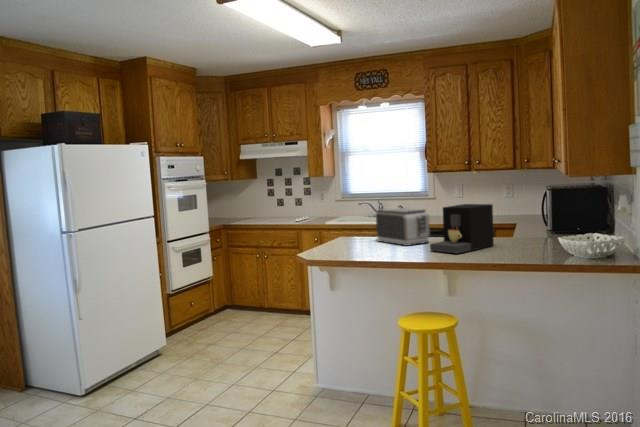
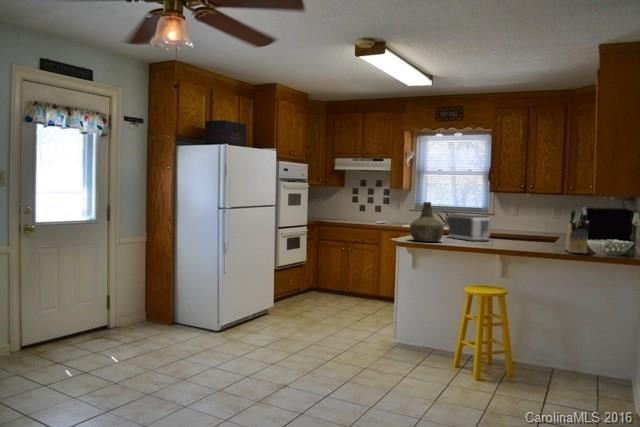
knife block: none [526,195,559,257] -> present [565,208,589,253]
bottle: none [322,201,367,256] -> present [410,202,444,242]
coffee maker: present [430,204,494,253] -> none [491,213,542,247]

